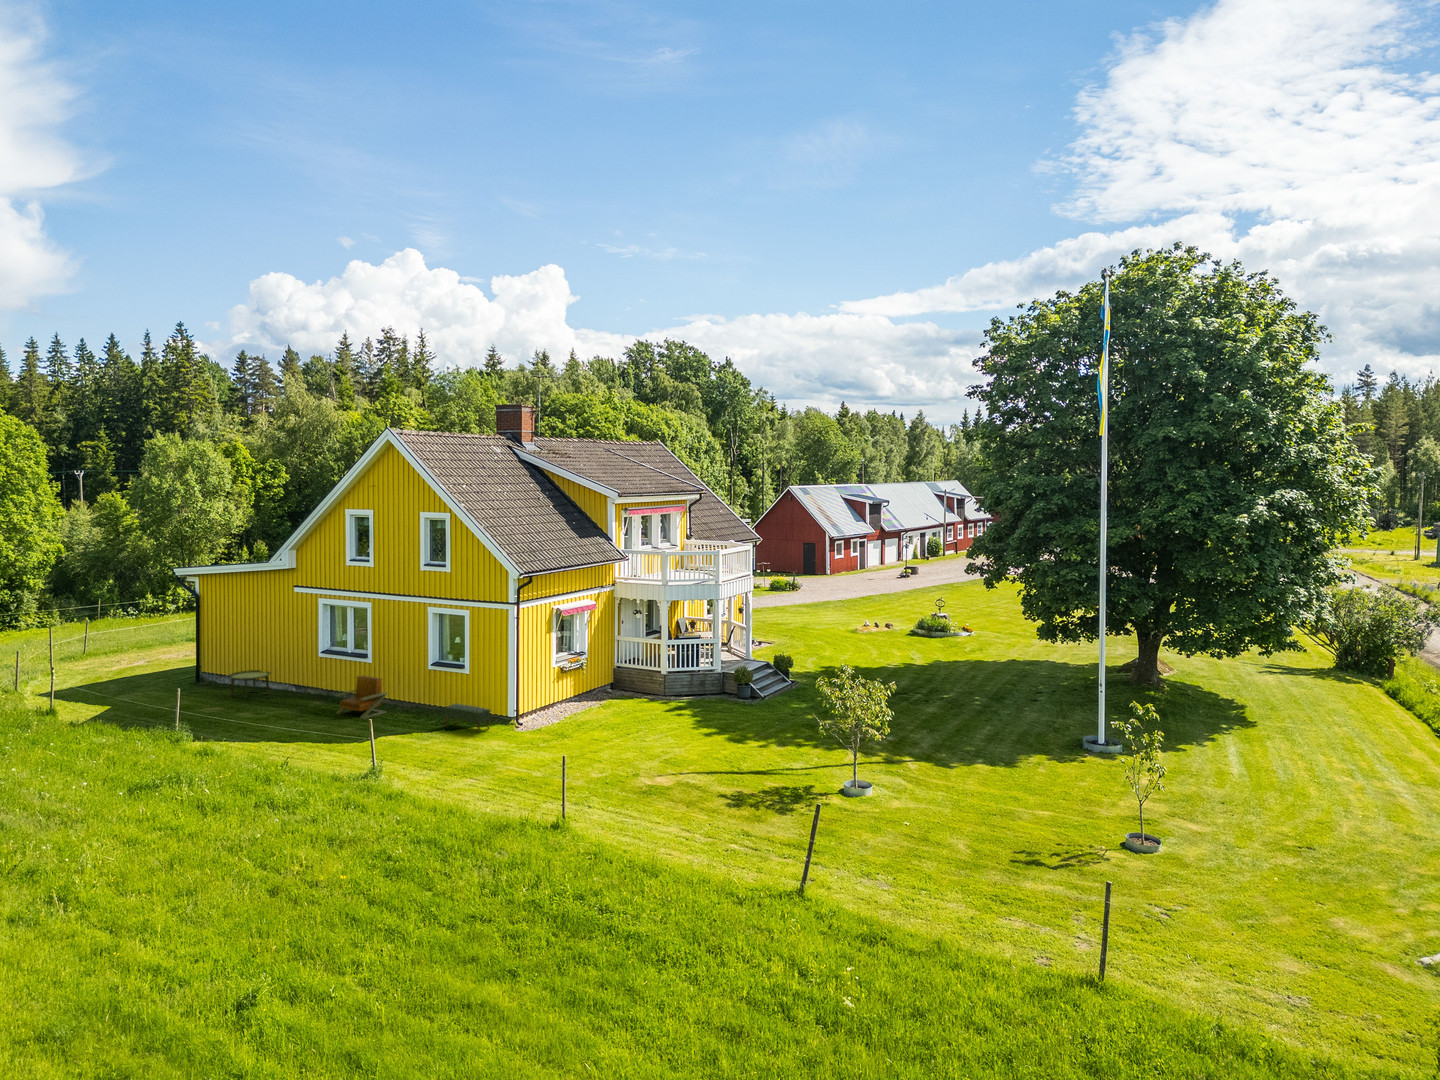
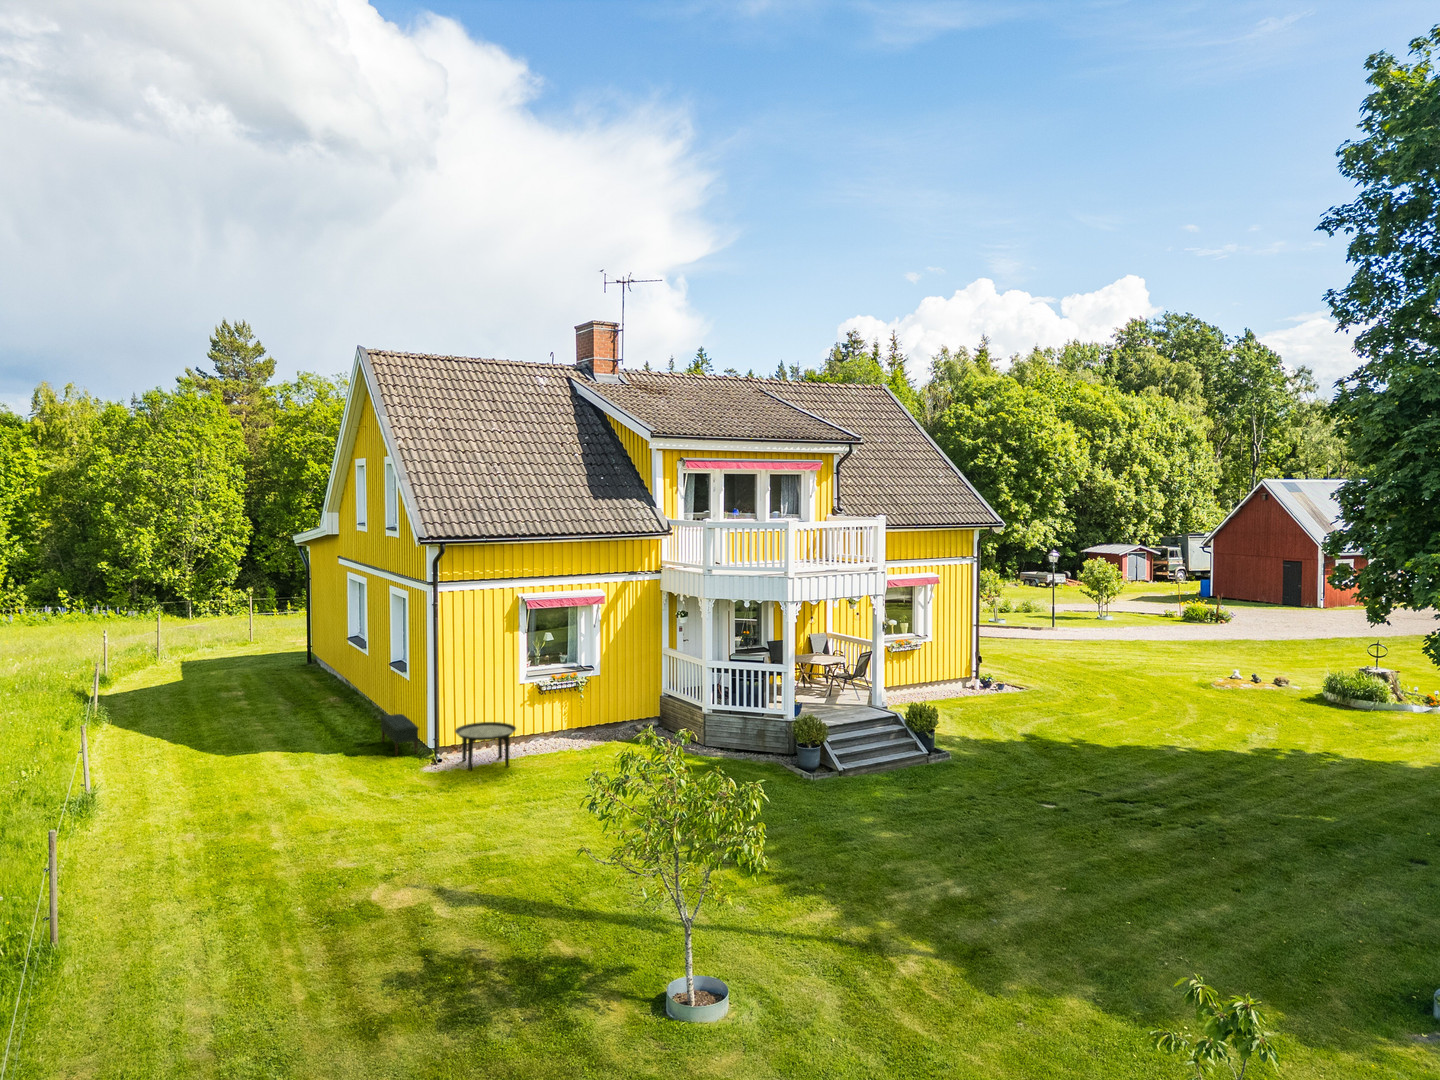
round table: present [229,670,270,699] -> present [455,722,516,771]
lounge chair: present [336,676,387,719] -> none [324,666,373,719]

